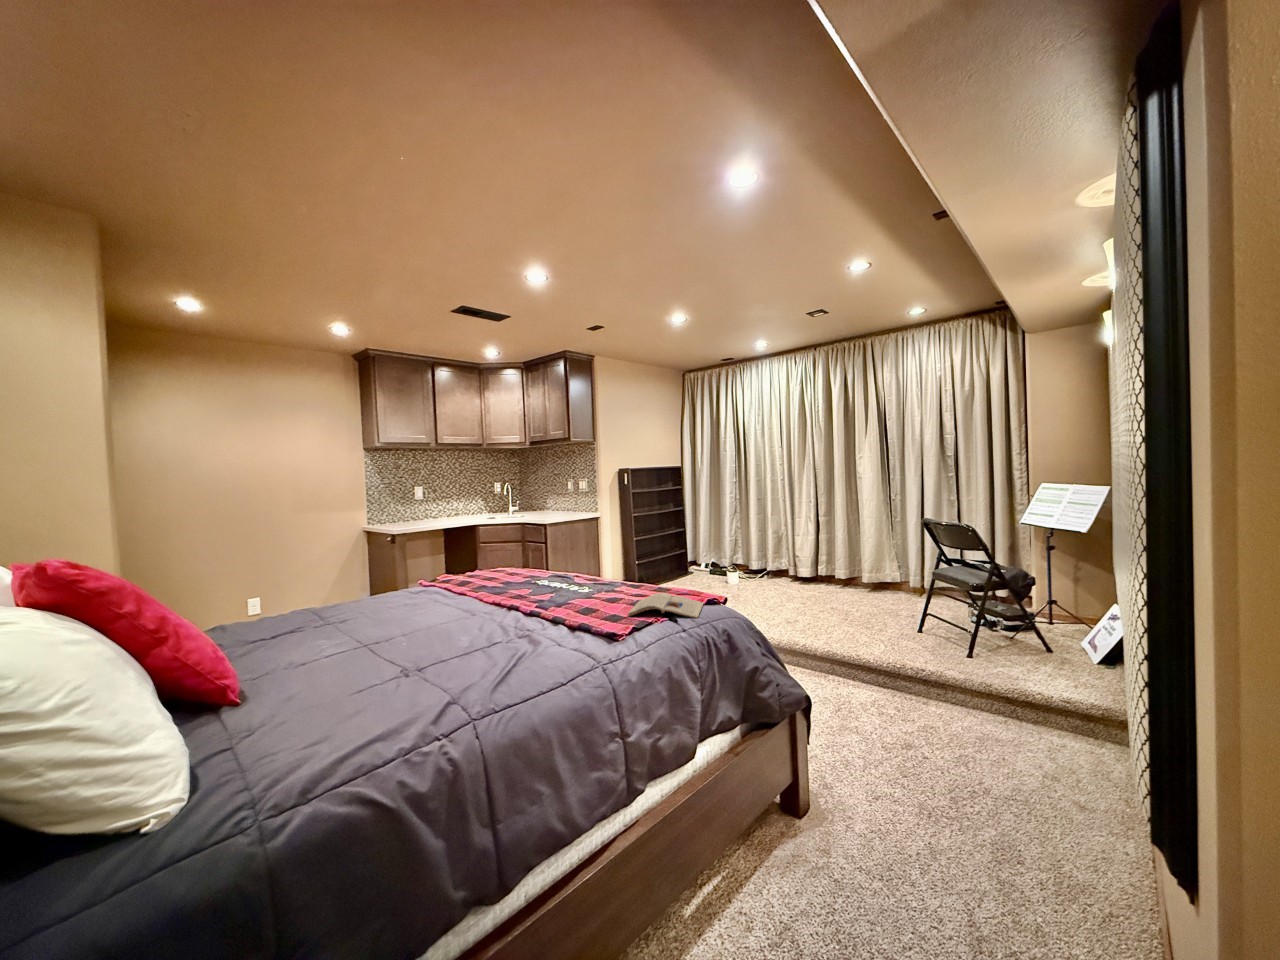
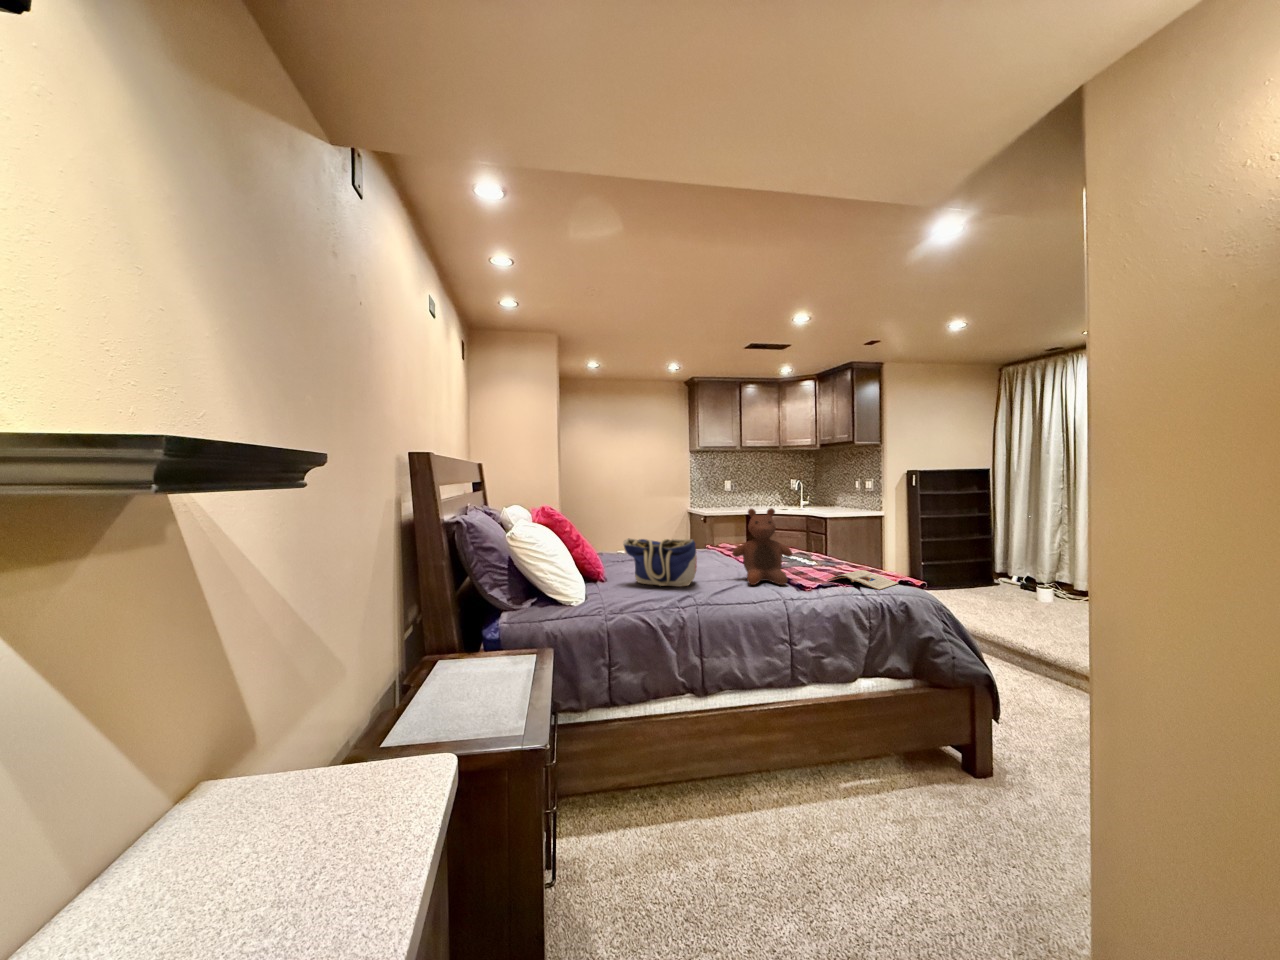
stuffed bear: none [497,524,588,648] -> present [732,508,792,585]
tote bag: none [282,592,448,696] -> present [623,538,697,587]

